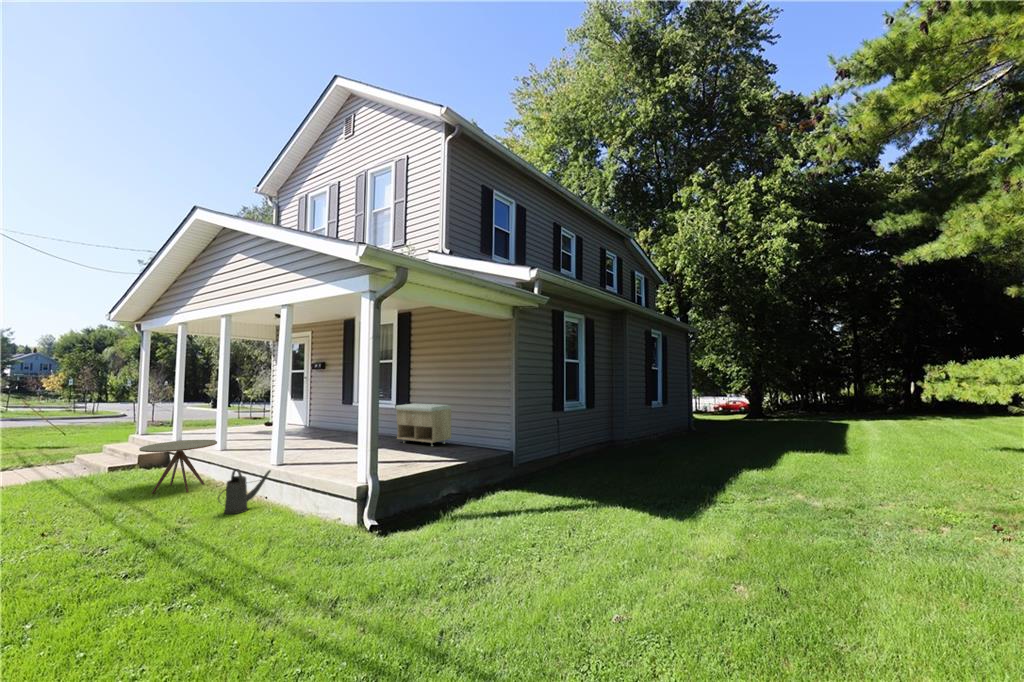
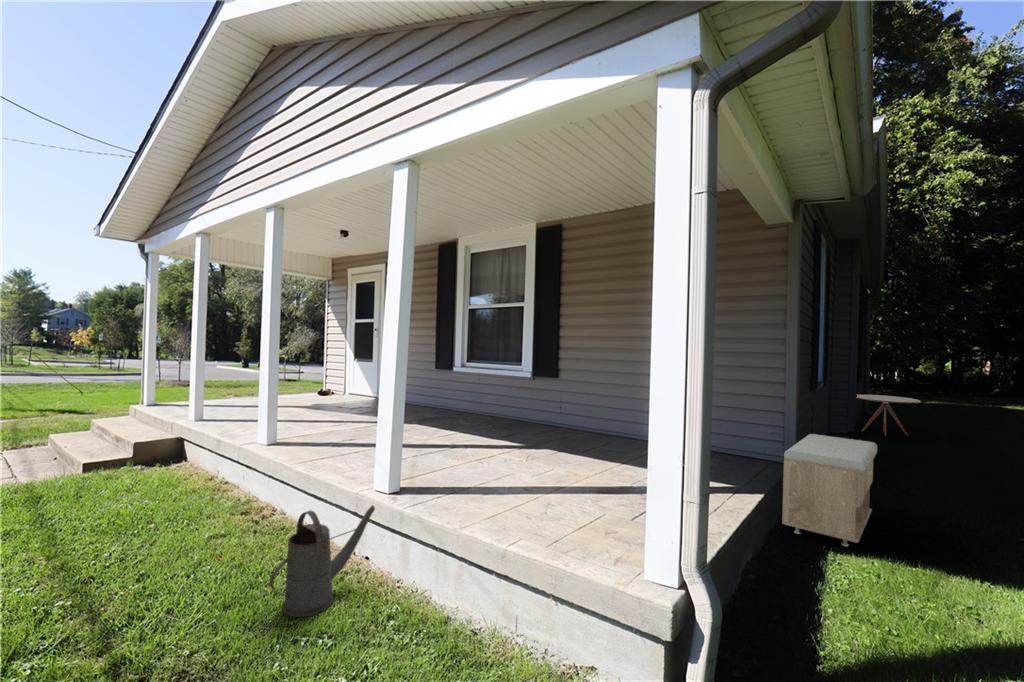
storage bench: present [396,403,451,446] -> present [782,434,877,547]
round table: present [139,440,217,494] -> present [856,395,920,436]

